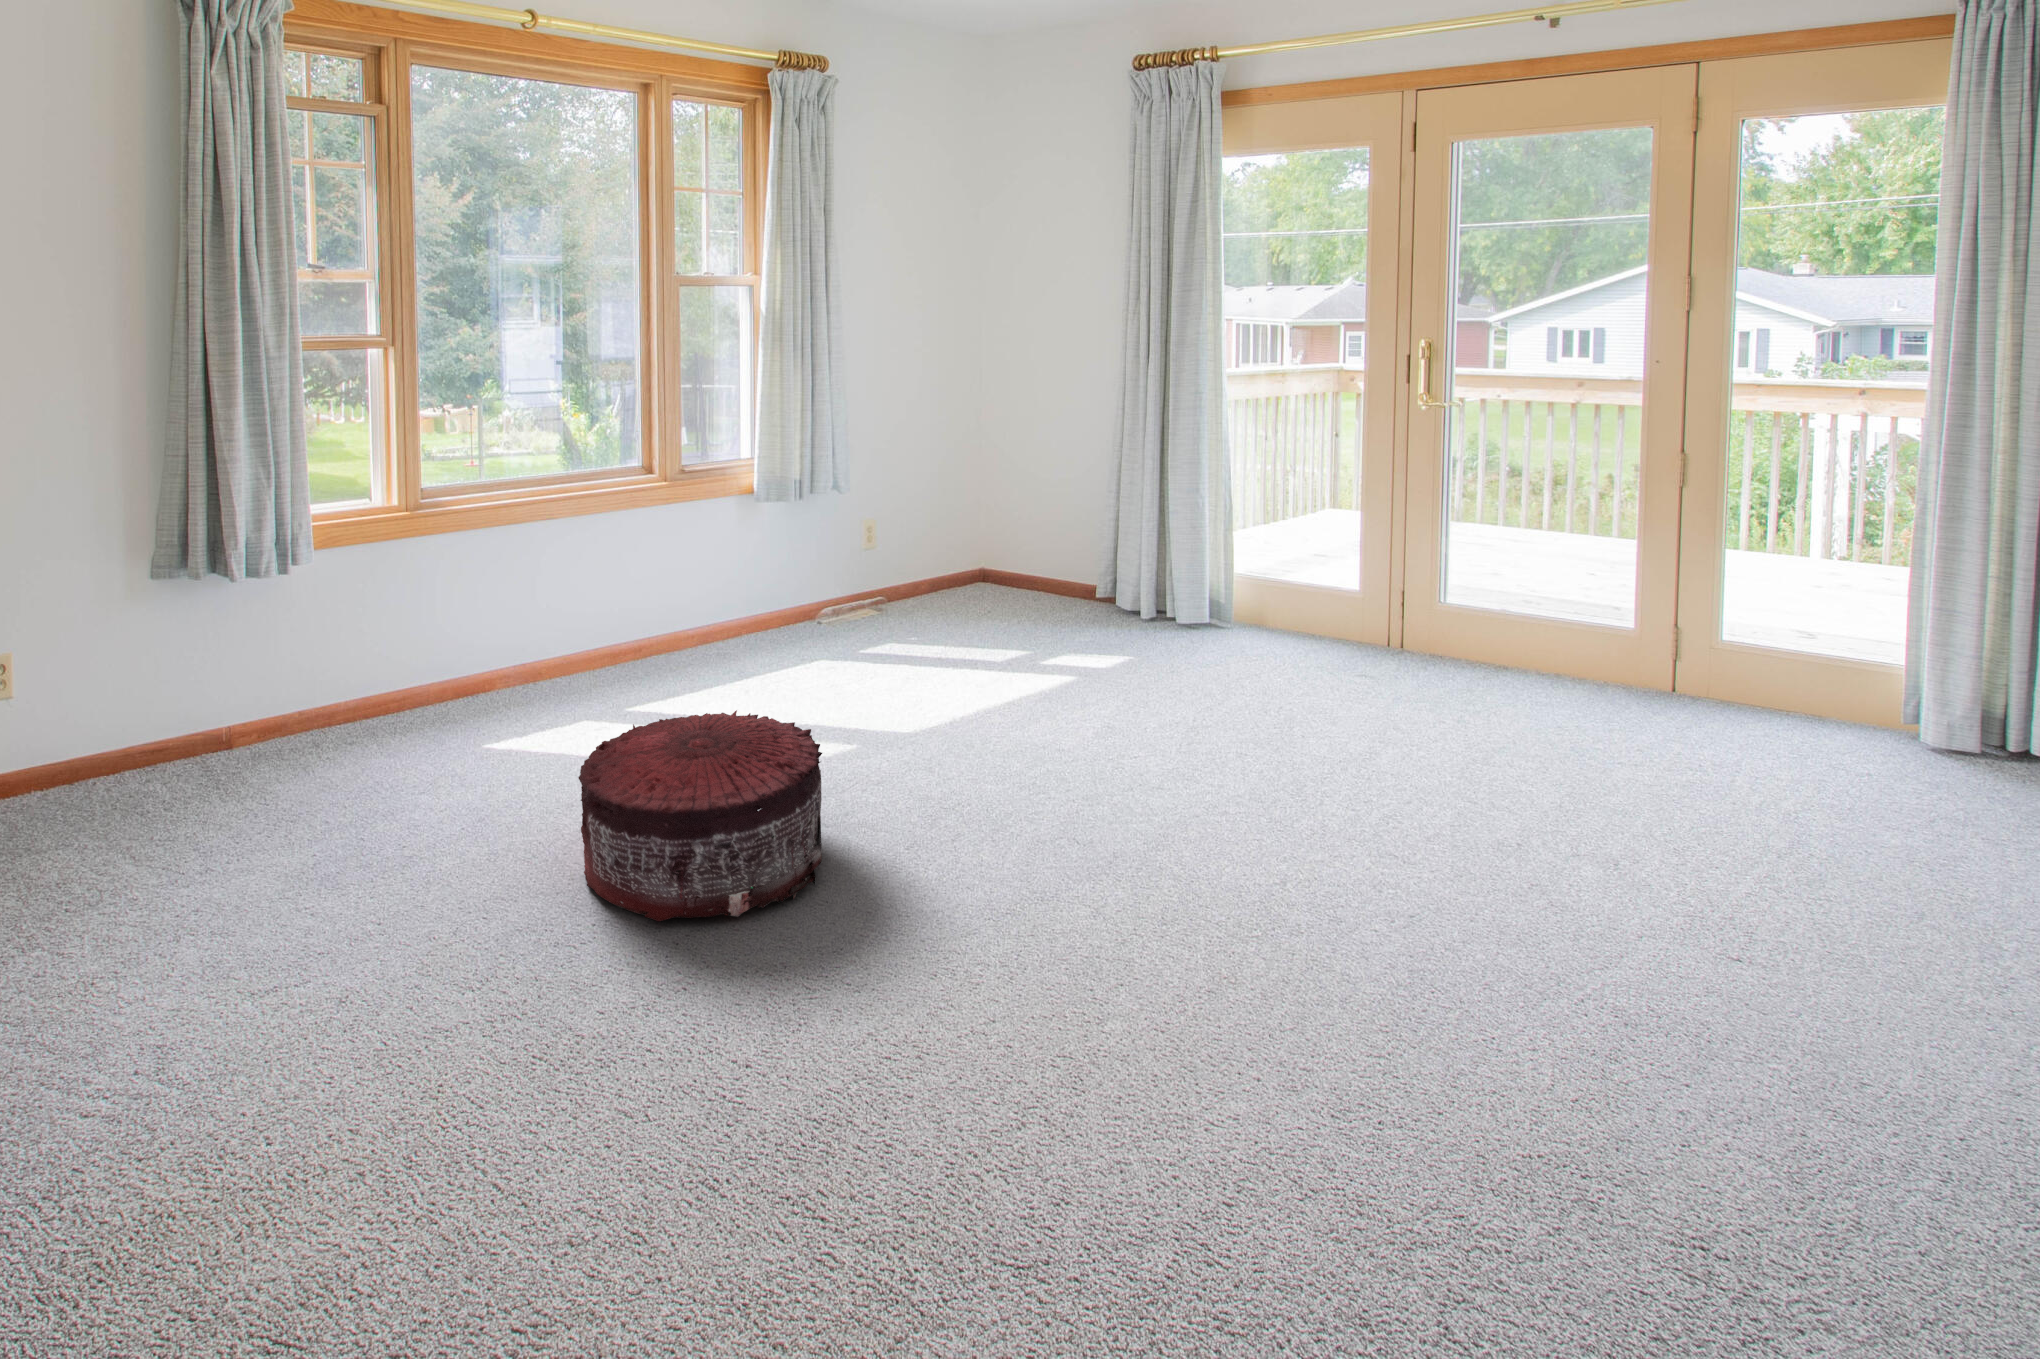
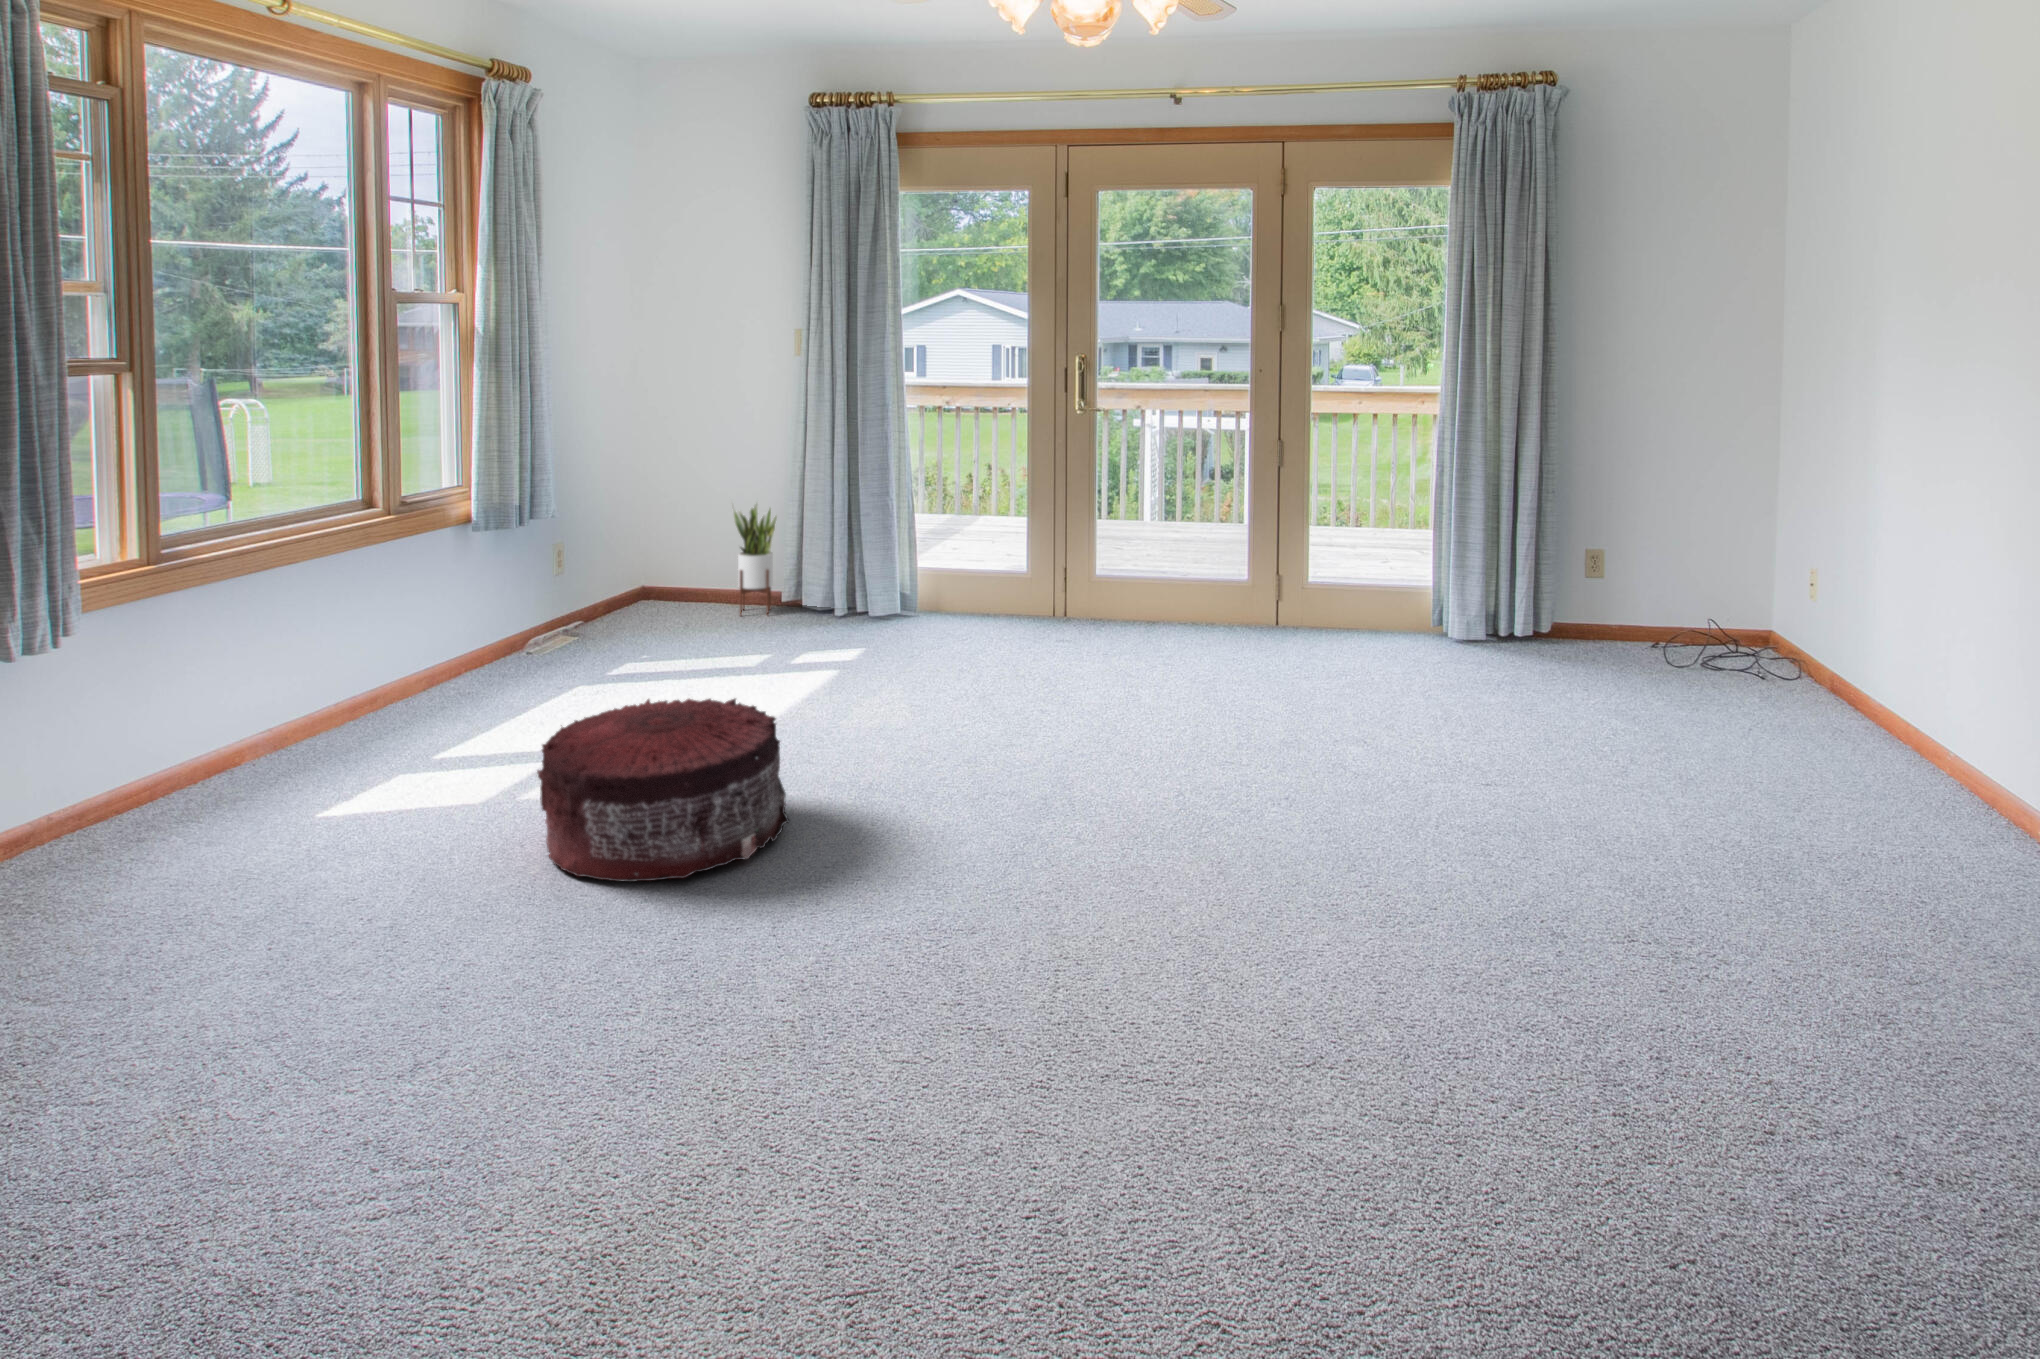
potted plant: none [1047,481,1088,610] -> present [731,500,777,615]

